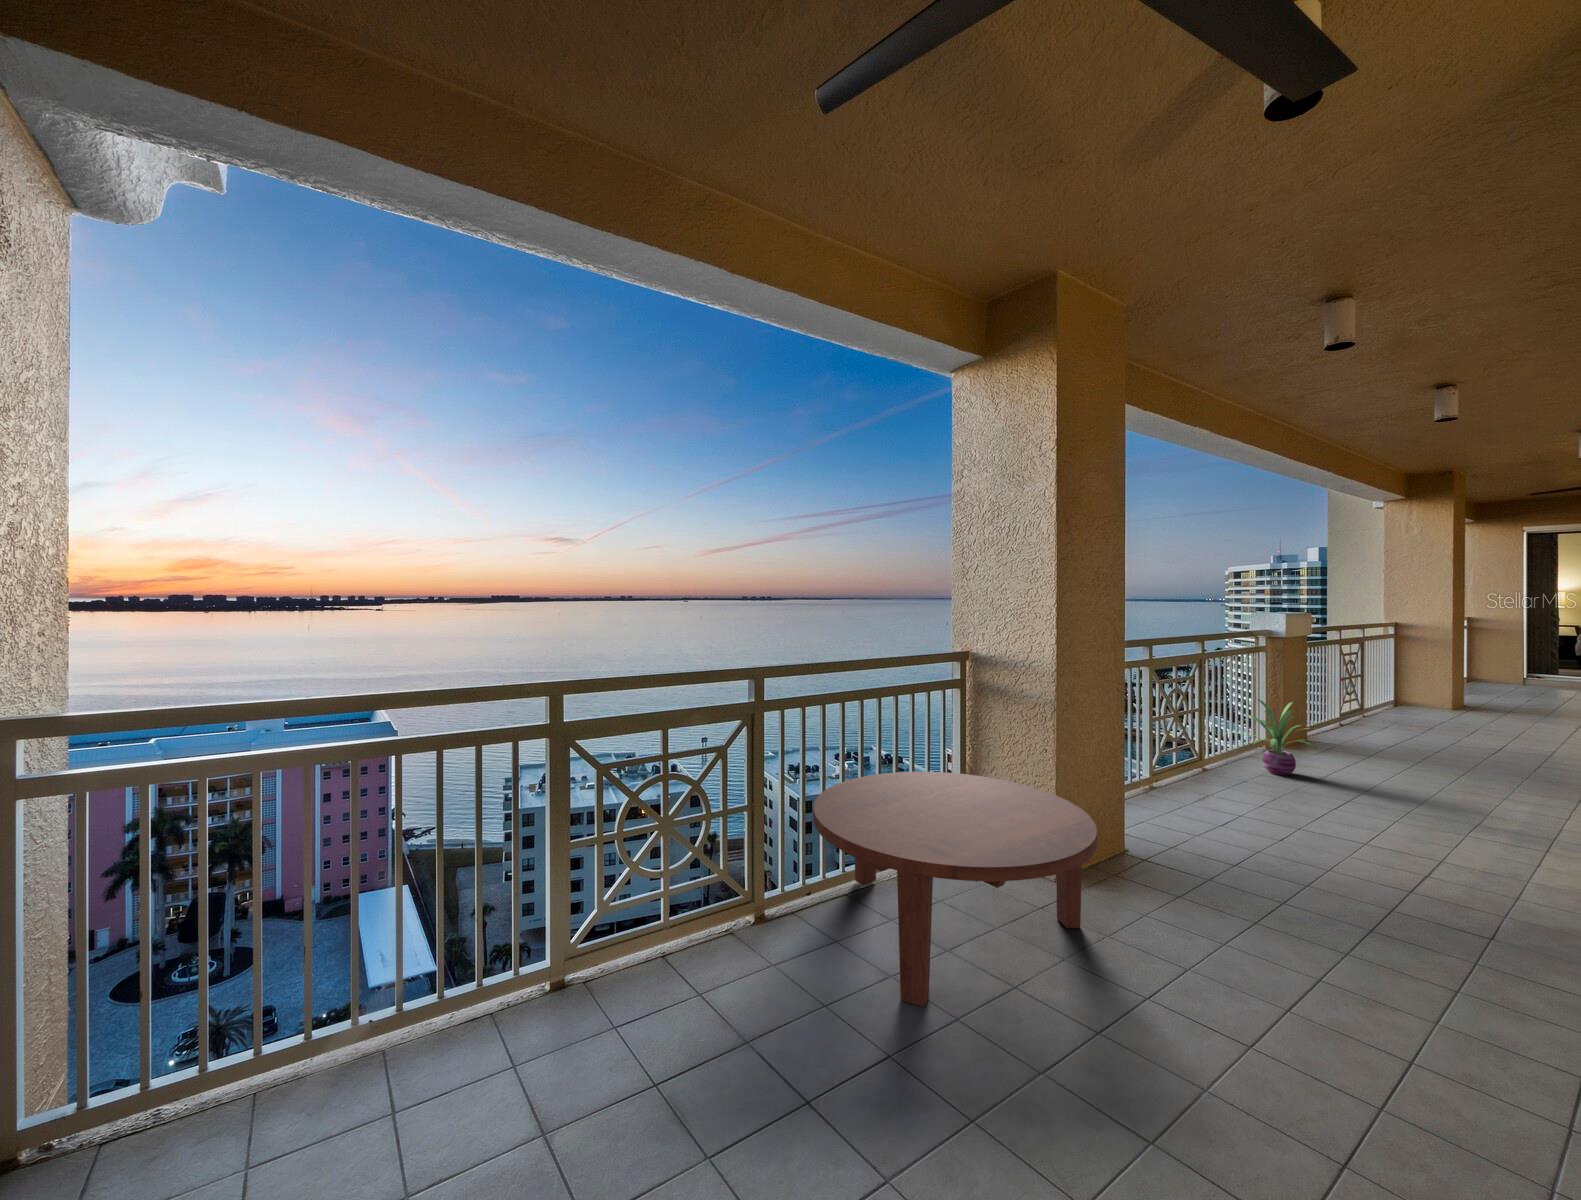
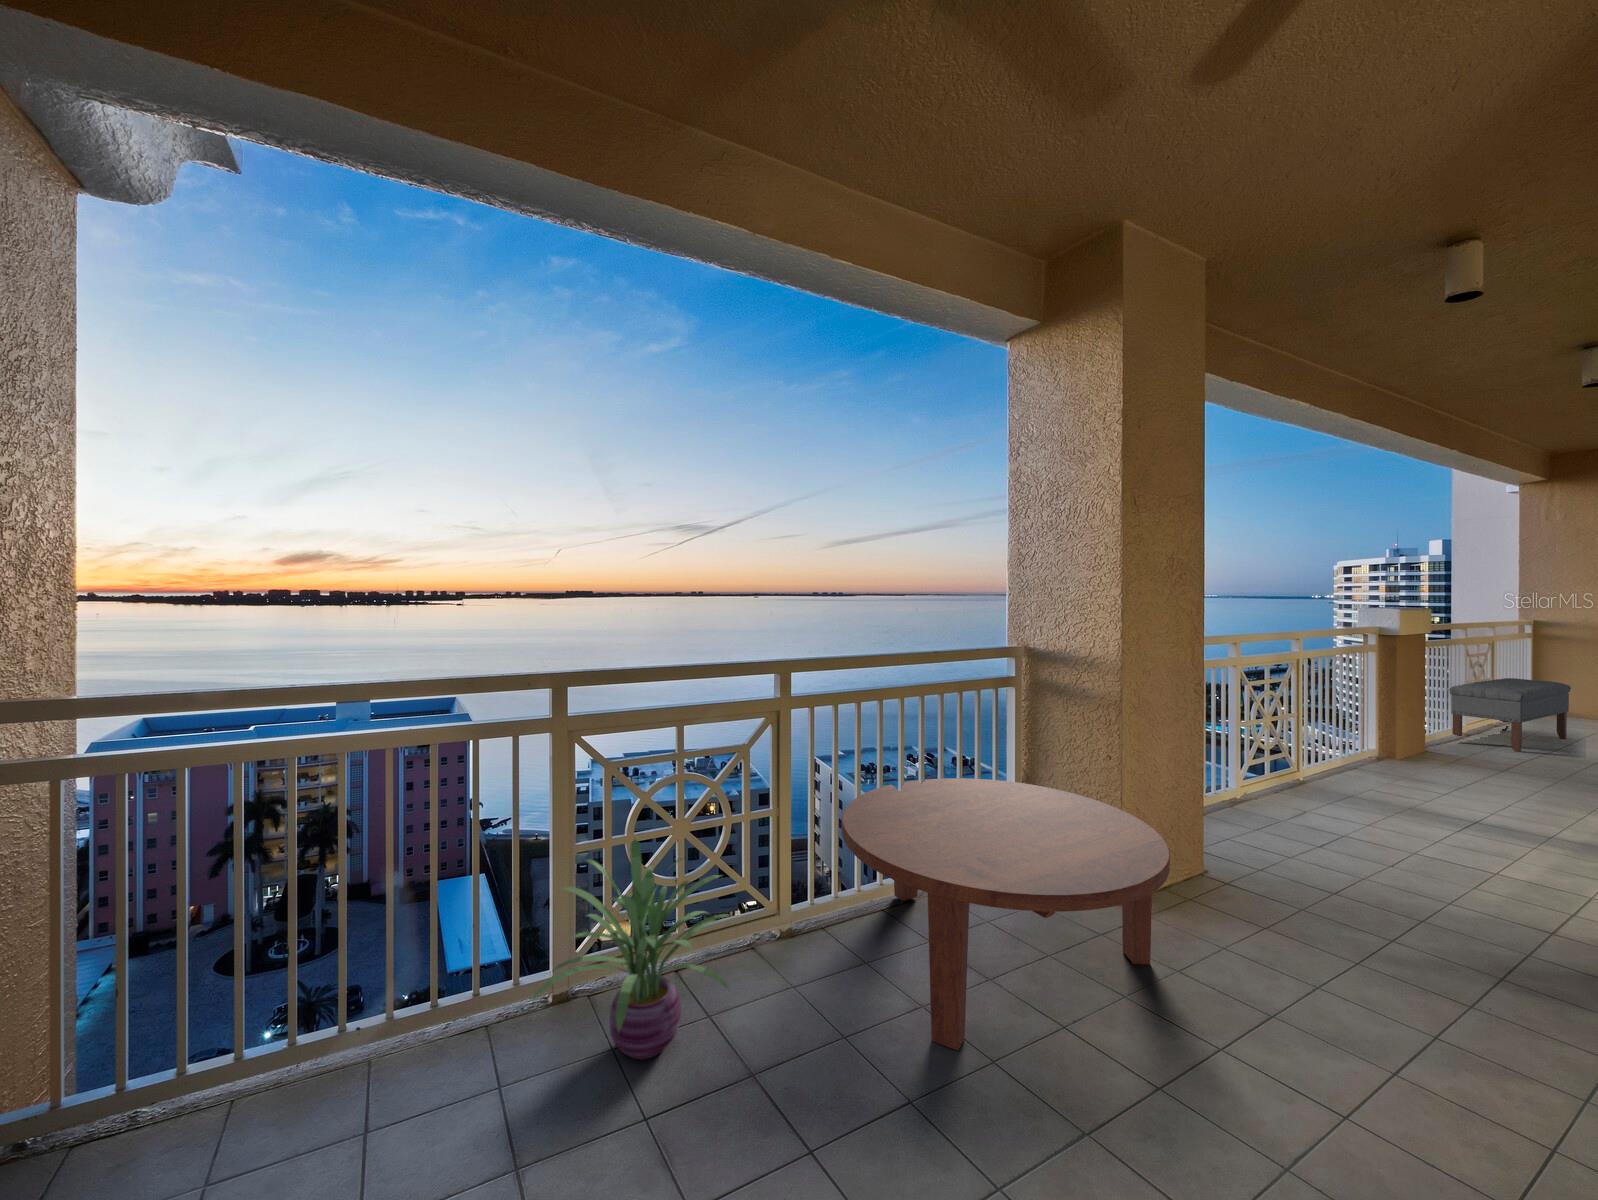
bench: none [1322,673,1419,738] -> present [1449,678,1571,752]
decorative plant: present [1234,699,1317,775] -> present [531,839,729,1060]

